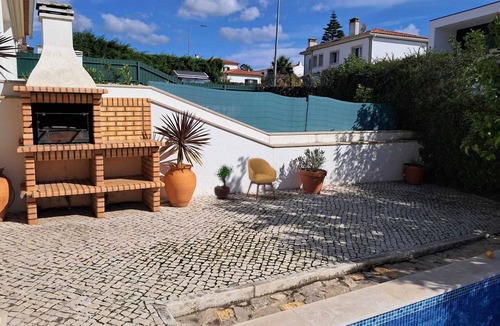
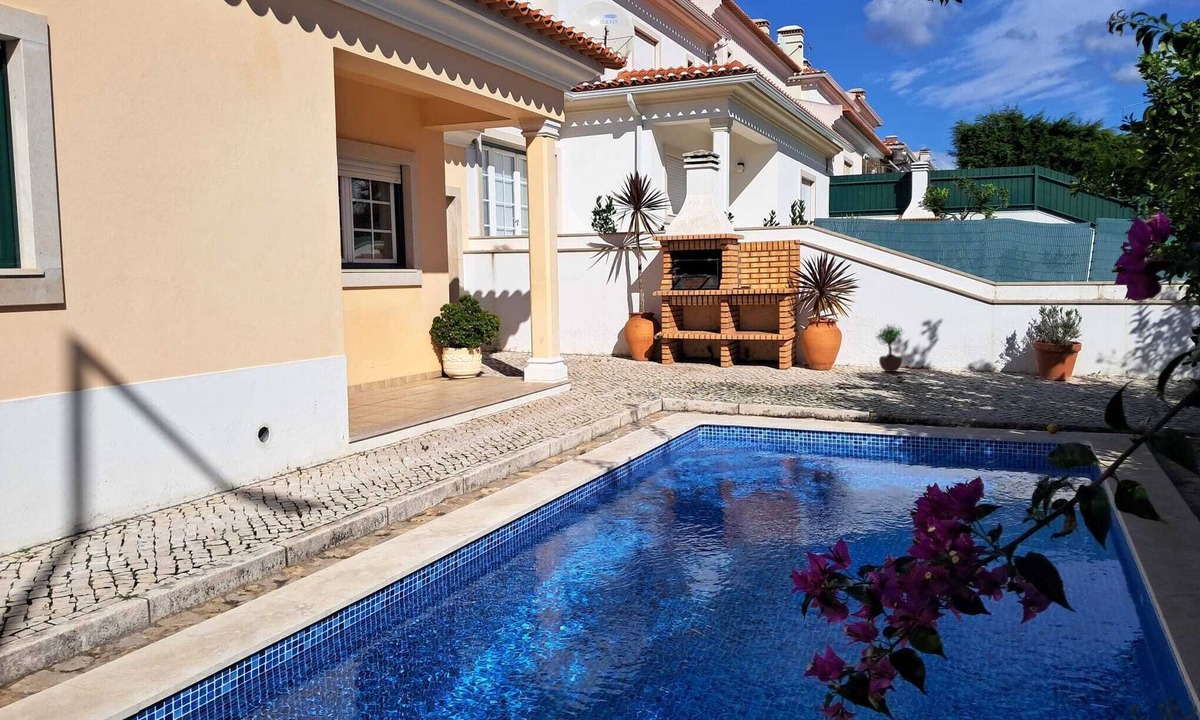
chair: present [247,158,277,200] -> none [929,320,972,379]

